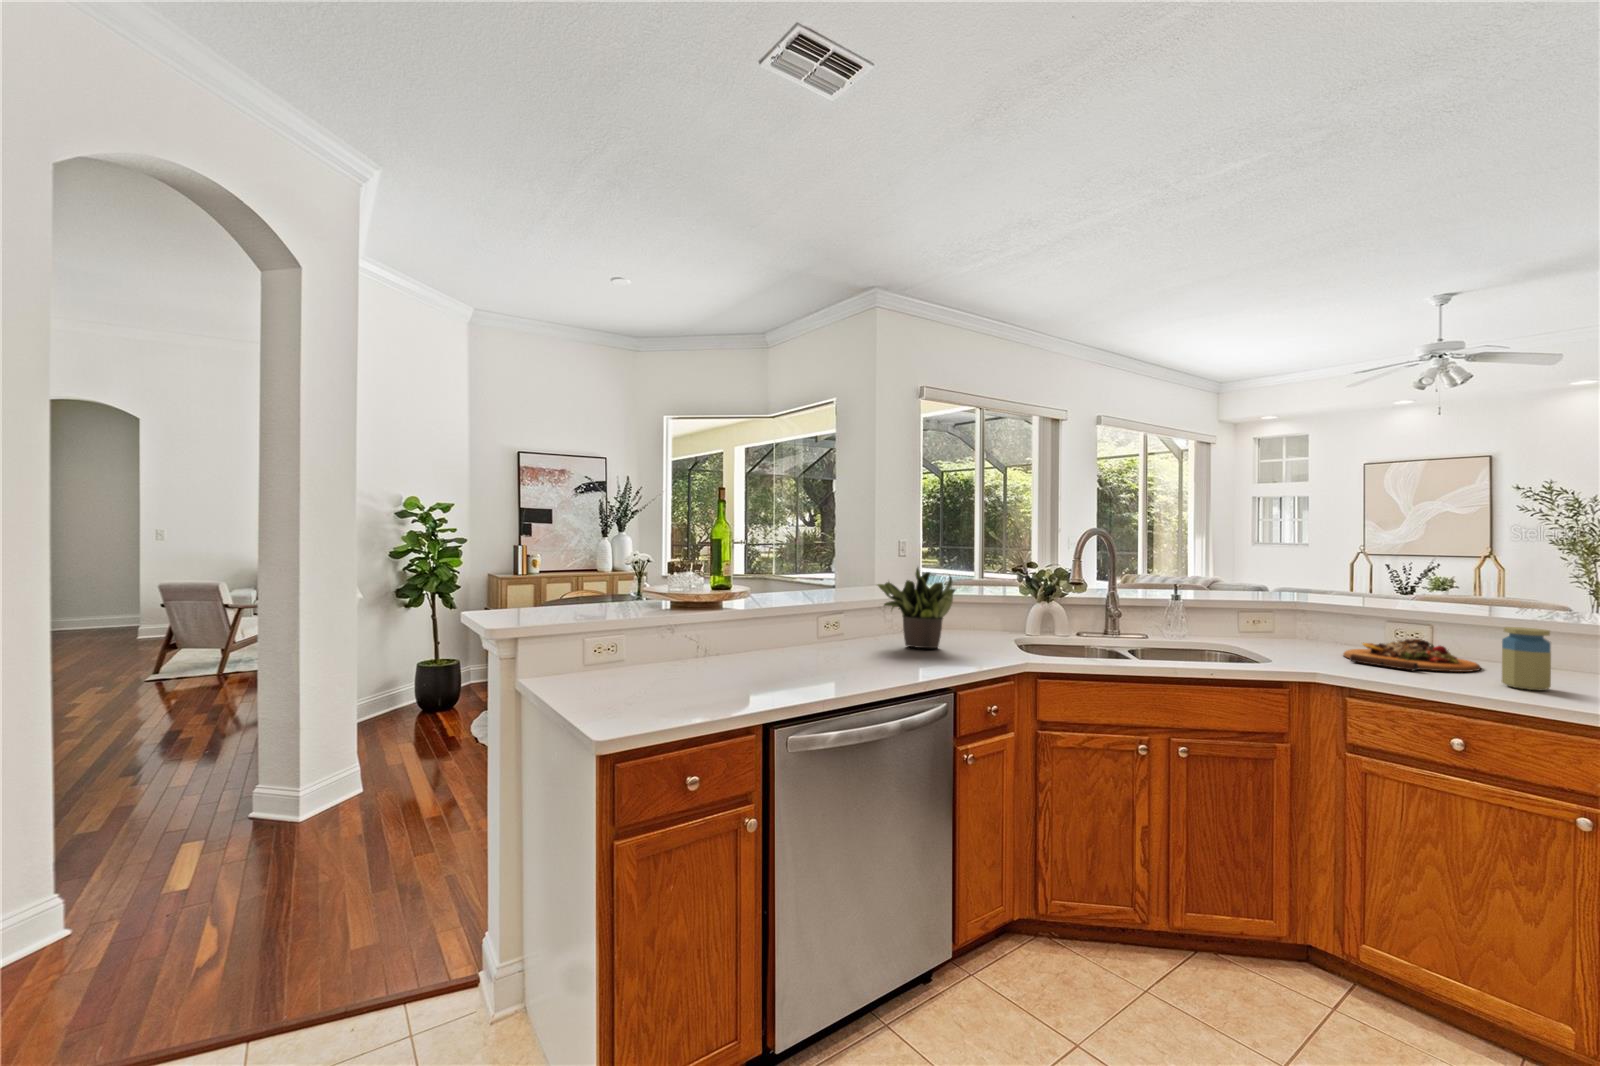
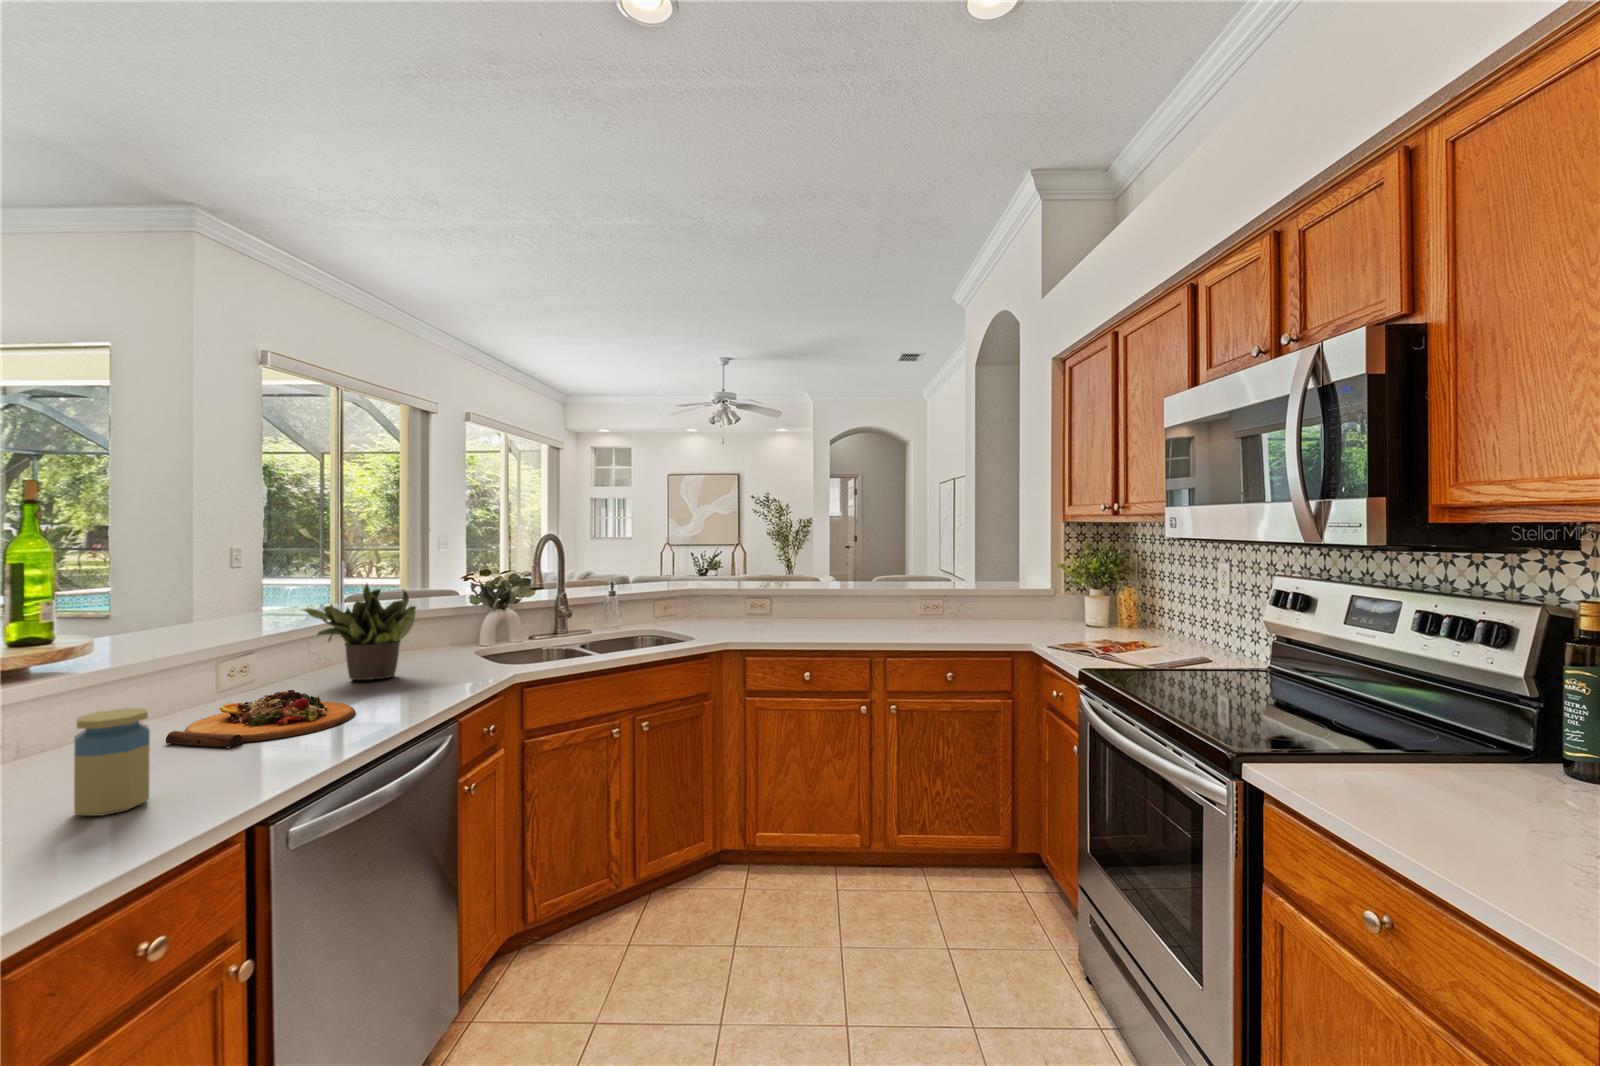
jar: present [1502,627,1551,690] -> present [74,708,150,816]
cutting board: present [1343,639,1481,672] -> present [166,690,356,748]

